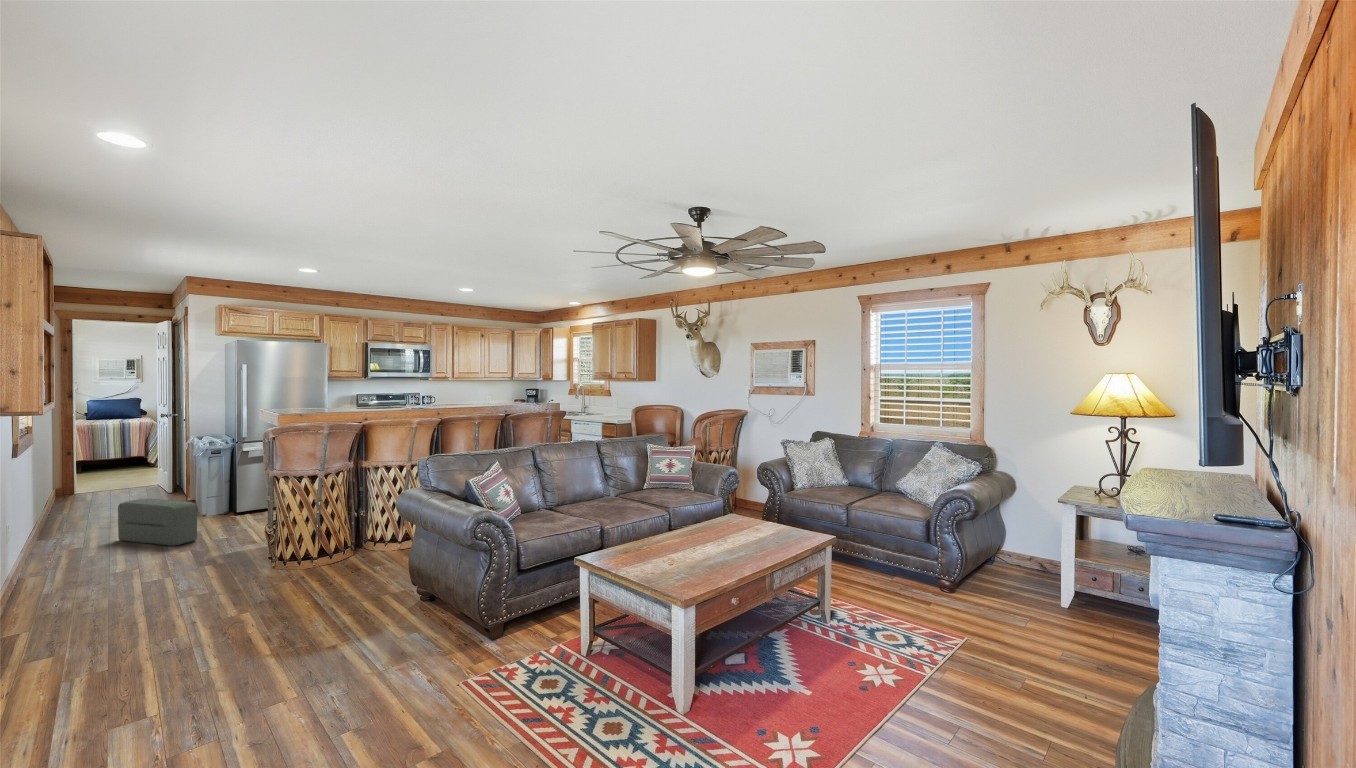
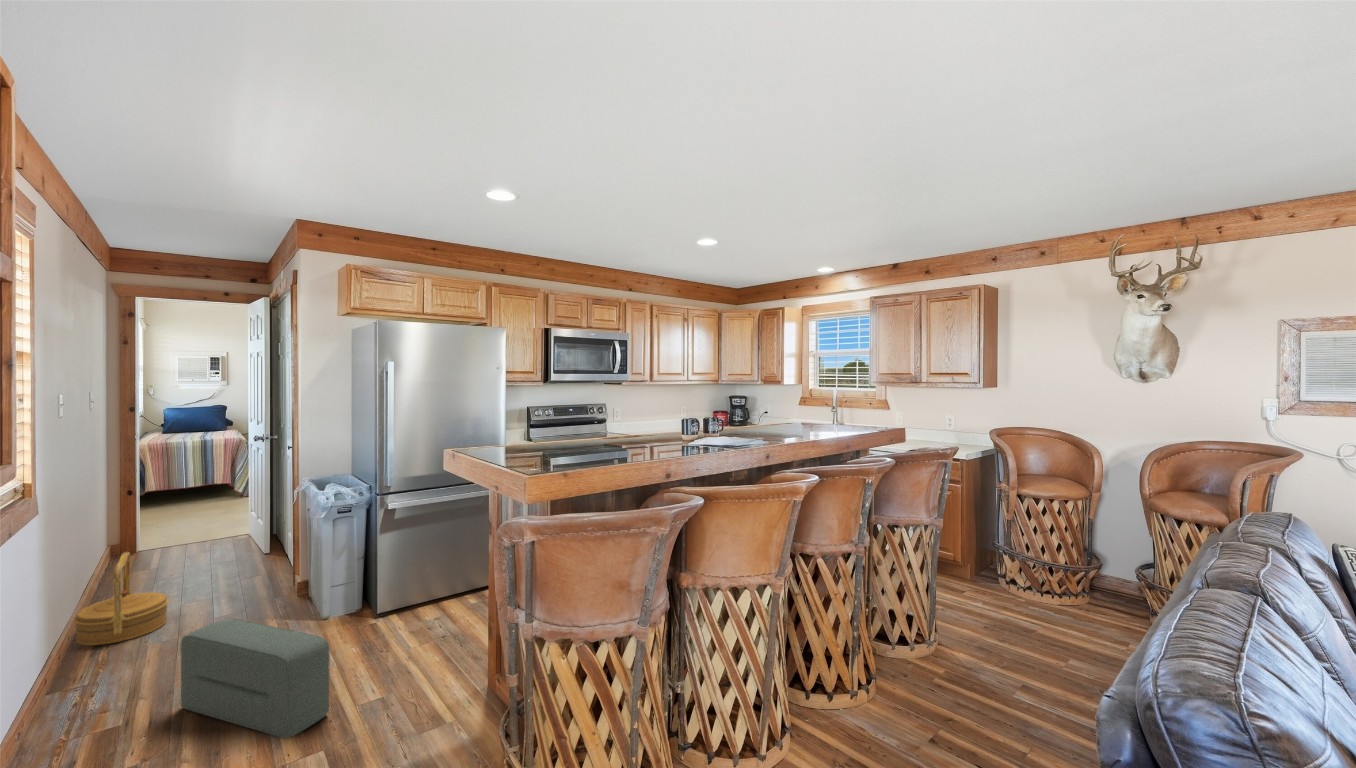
woven basket: none [50,477,106,525] -> present [74,552,168,646]

